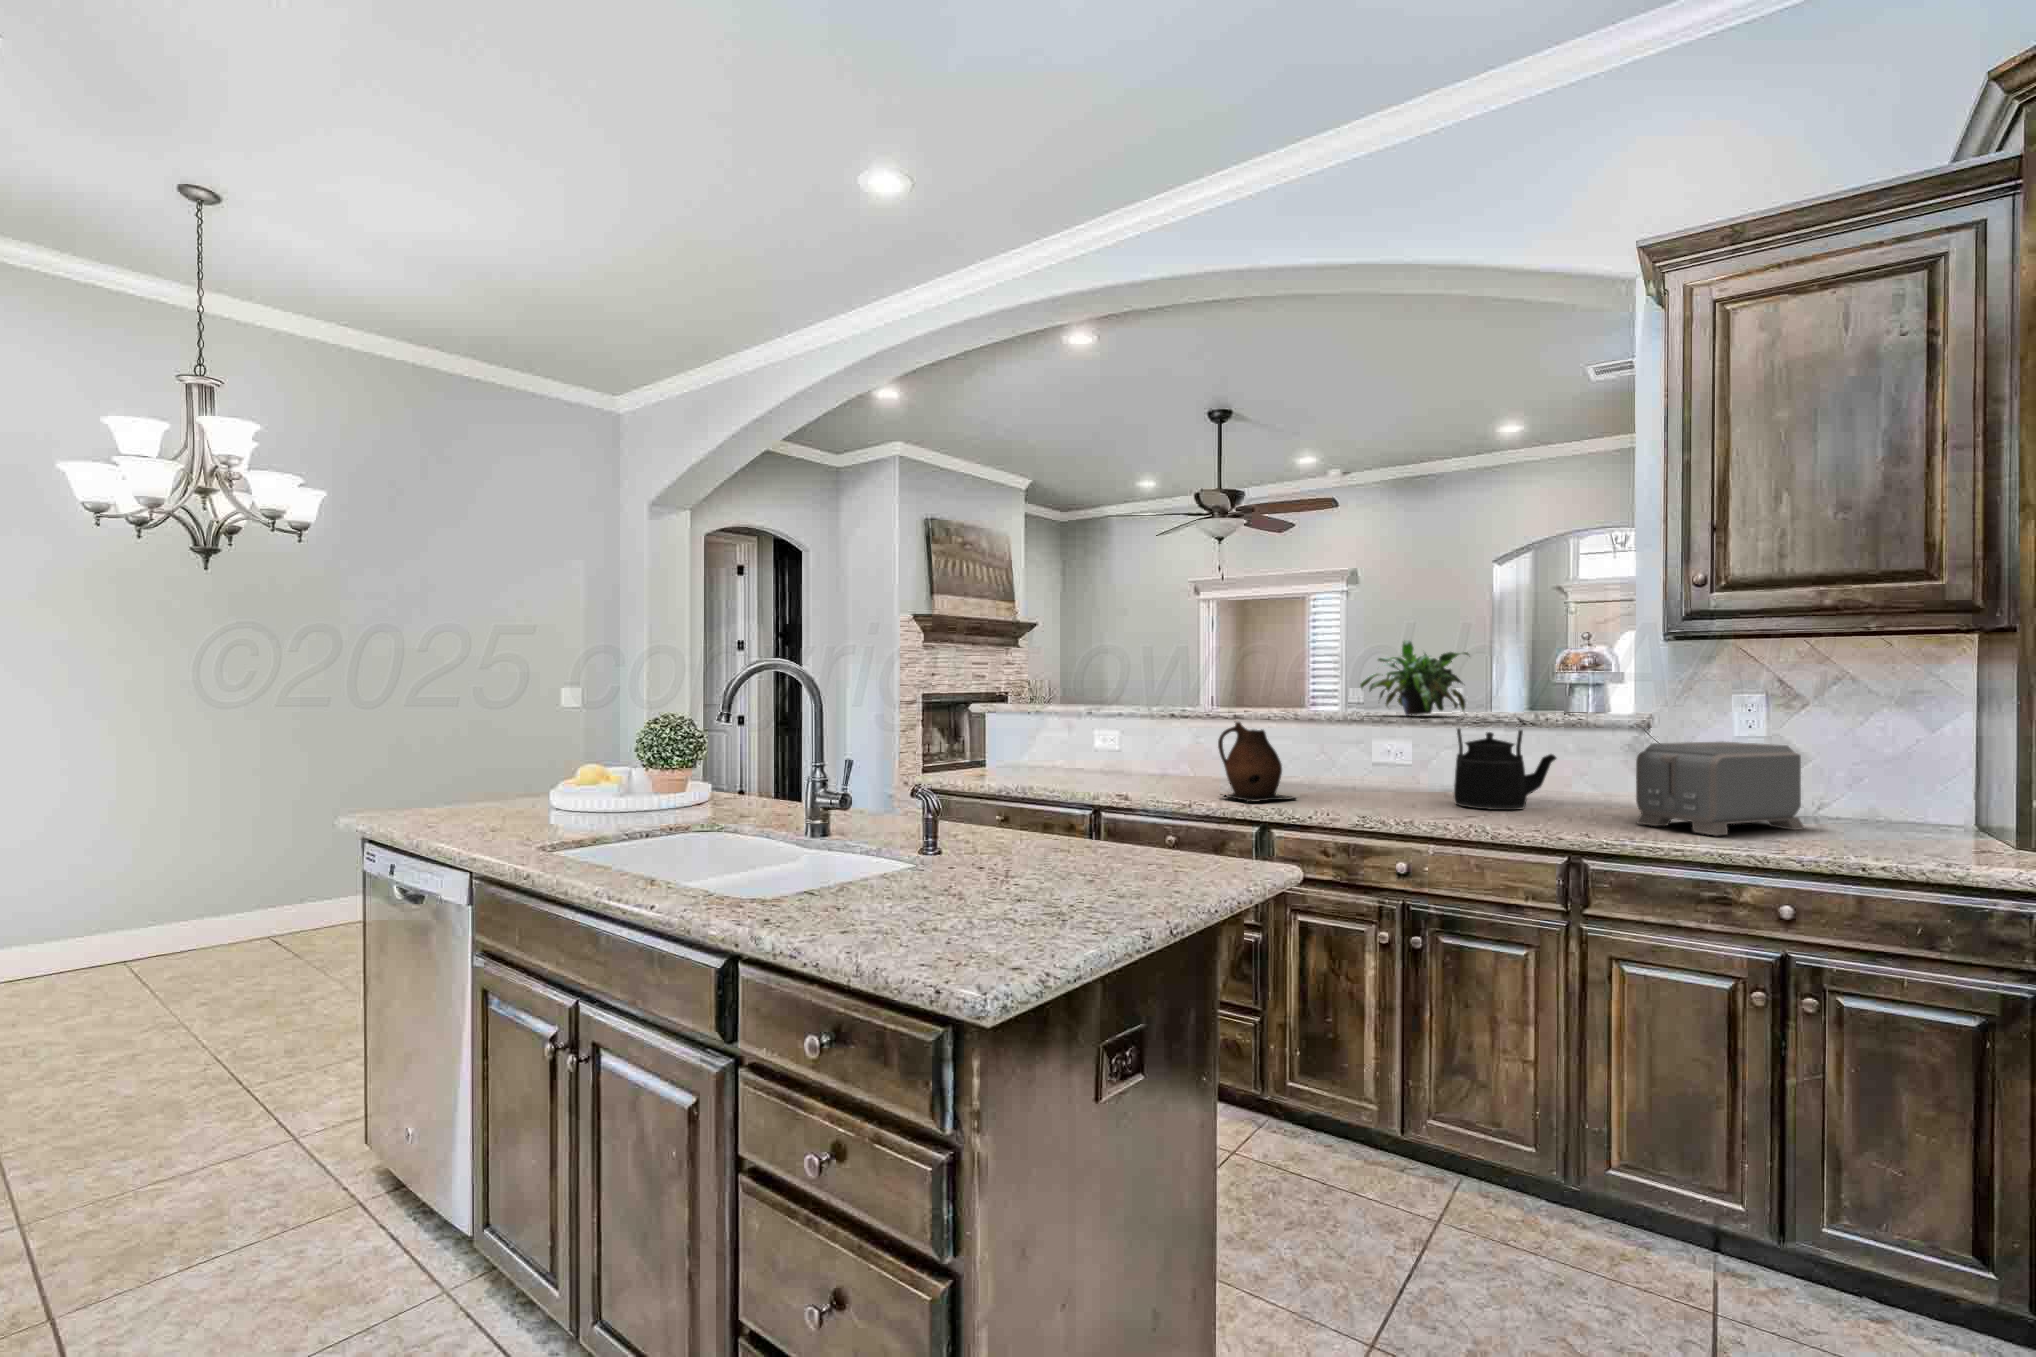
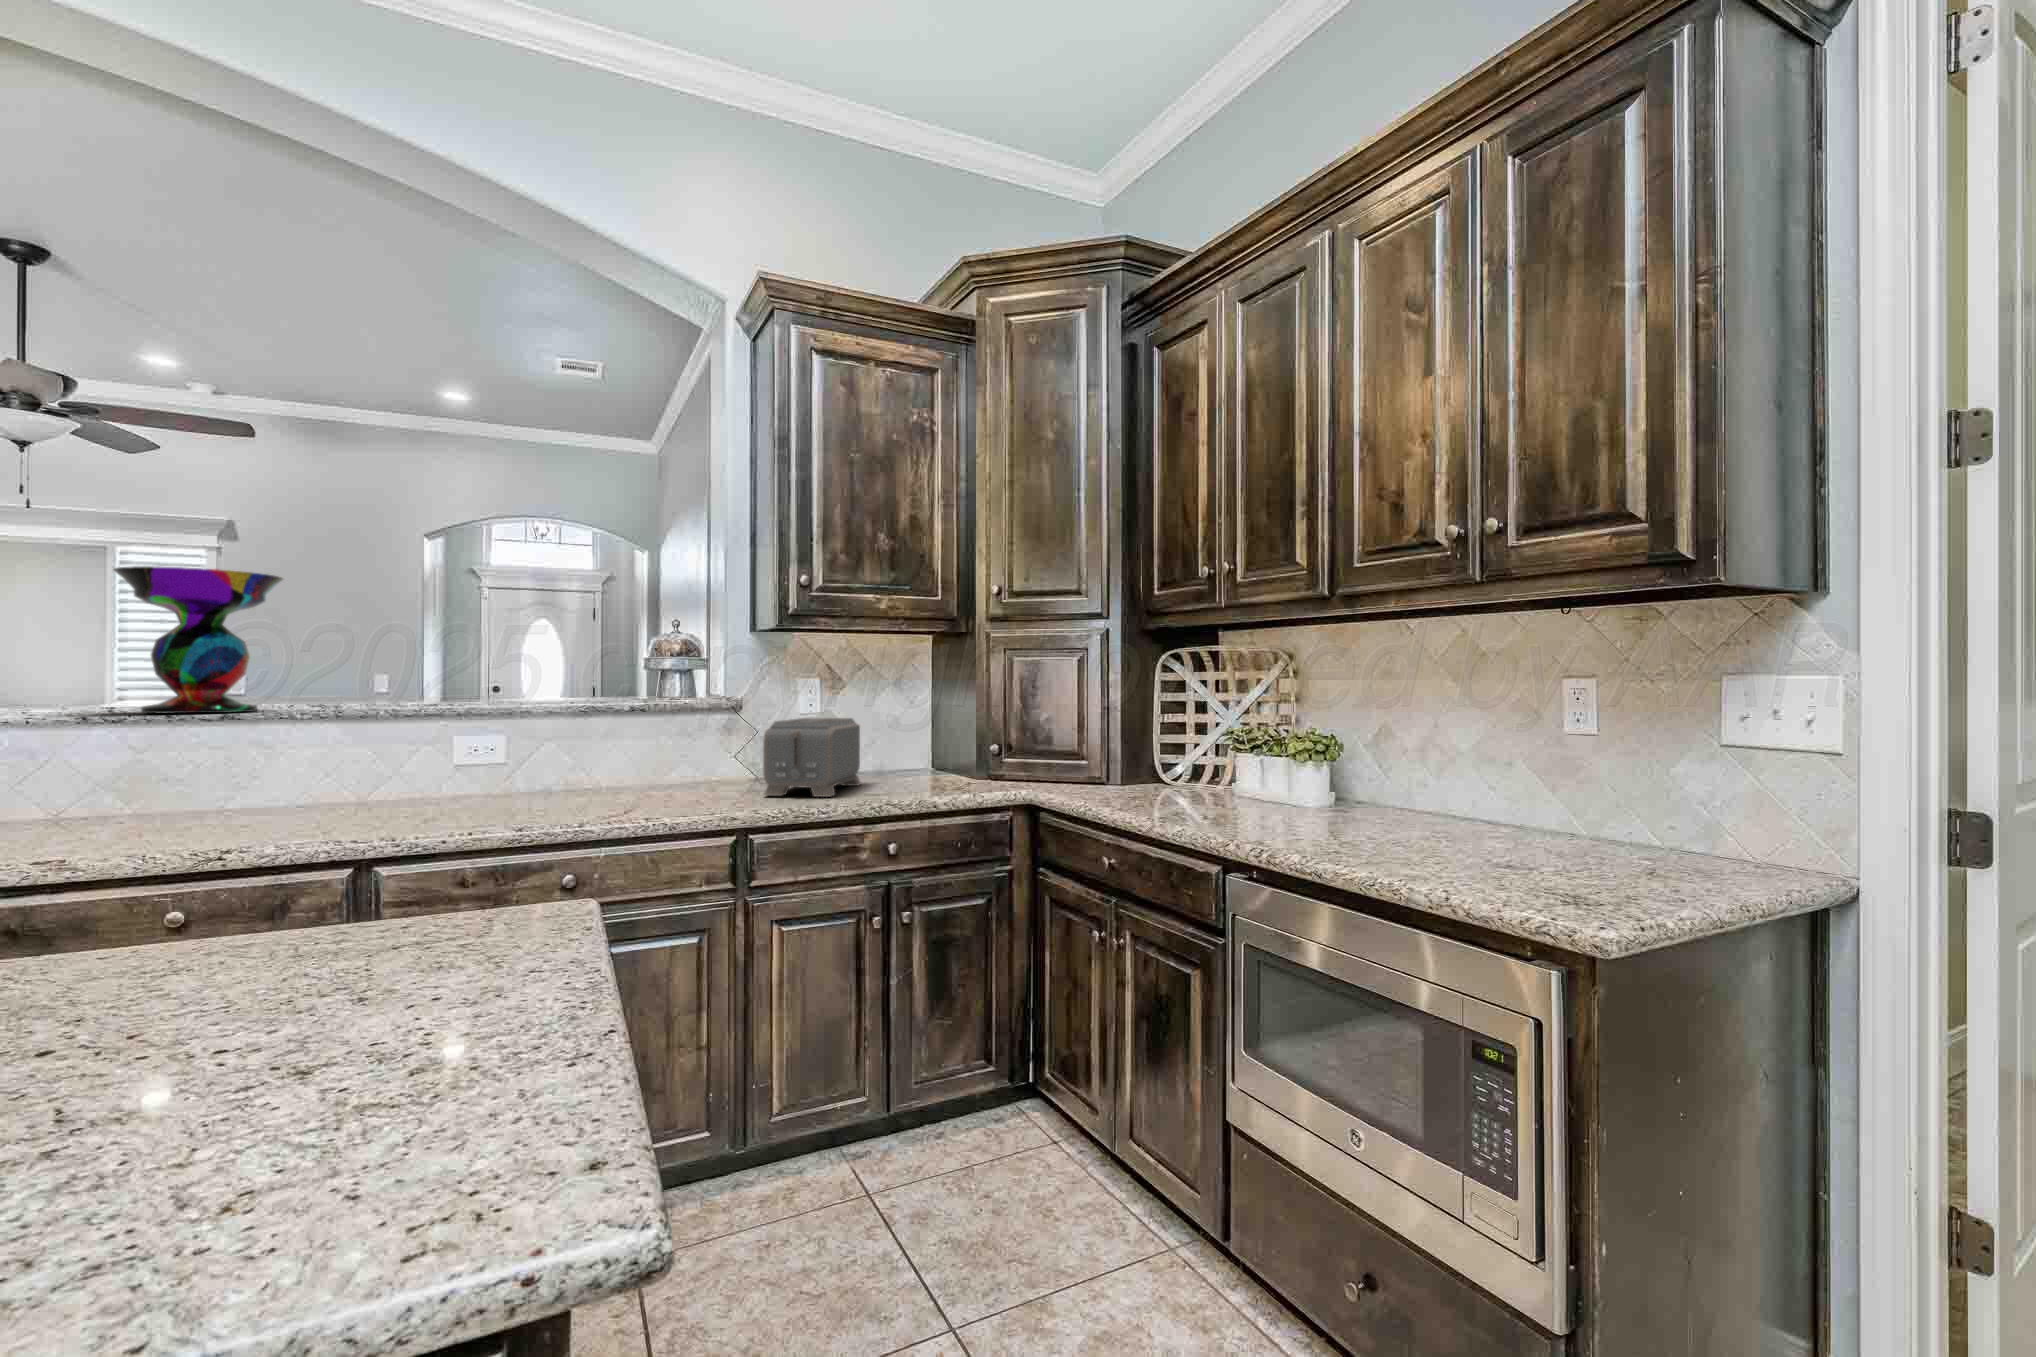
decorative bowl: none [1187,620,1275,715] -> present [113,566,283,713]
potted plant: present [1360,640,1469,716] -> none [428,615,561,706]
kettle: present [1454,716,1556,810] -> none [578,702,673,802]
ceramic pitcher: present [1218,722,1294,802] -> none [249,718,383,836]

